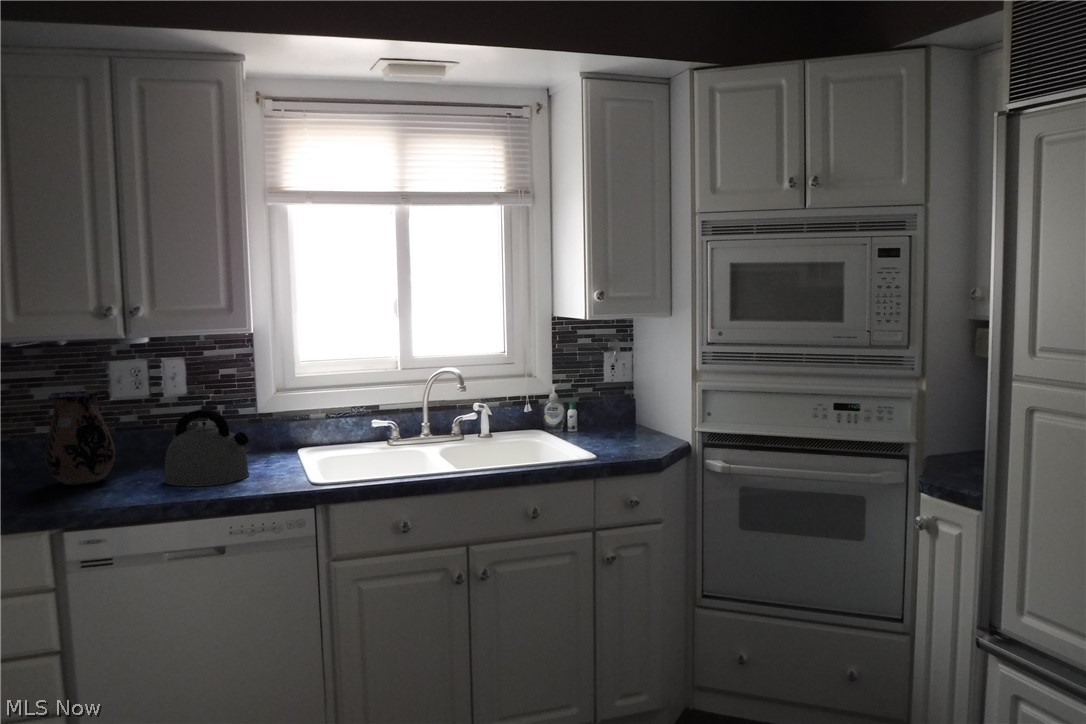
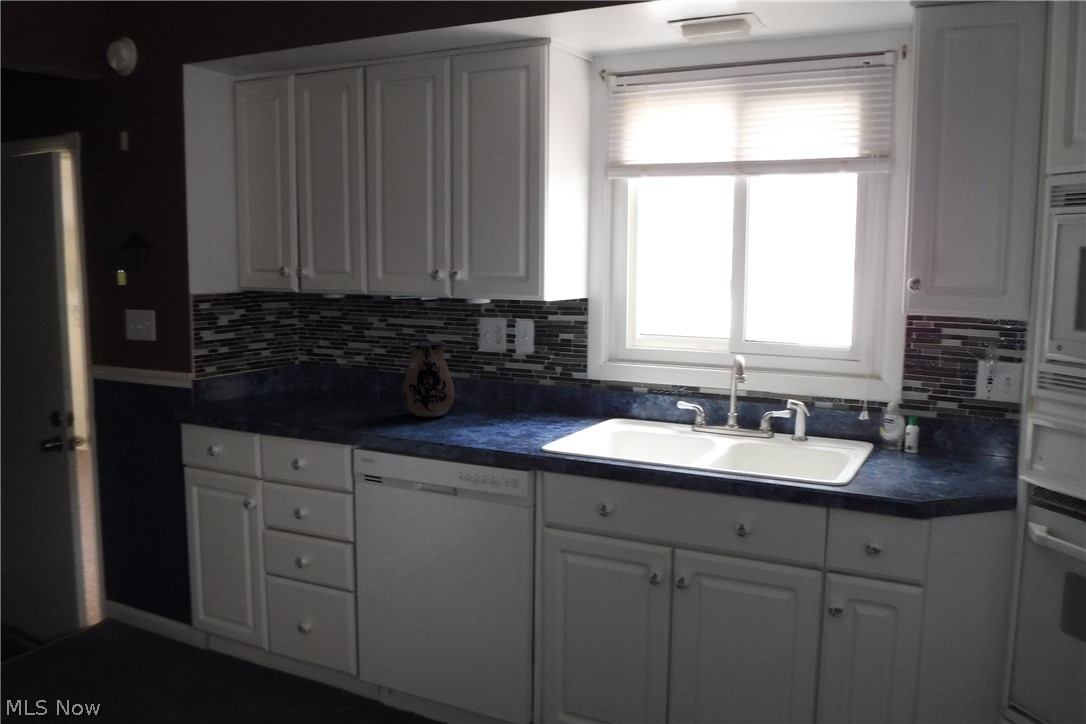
kettle: present [164,409,249,487] -> none [466,369,534,437]

